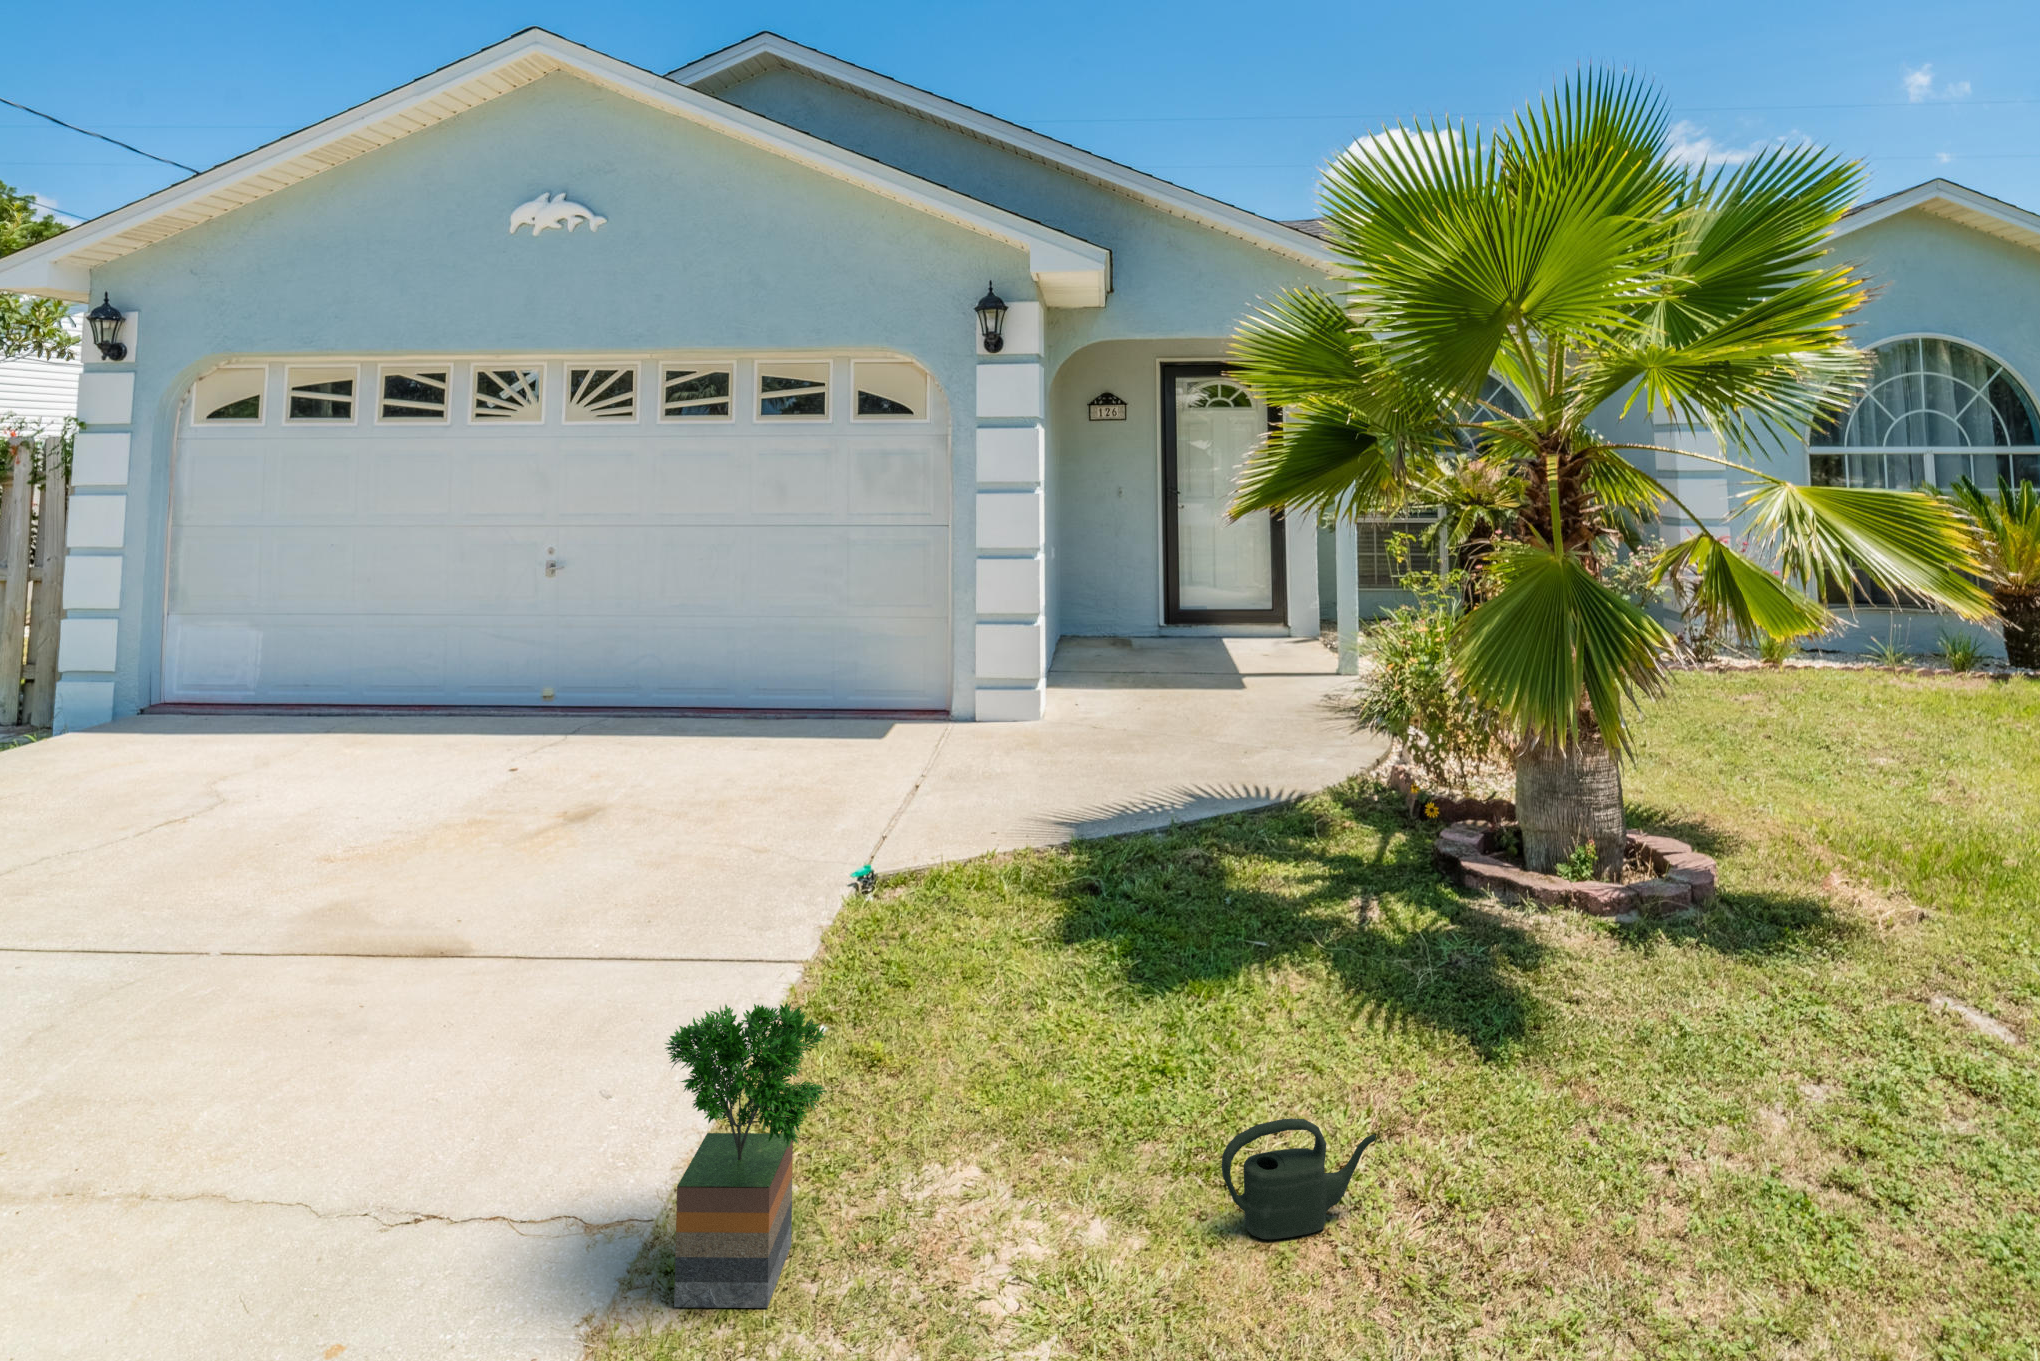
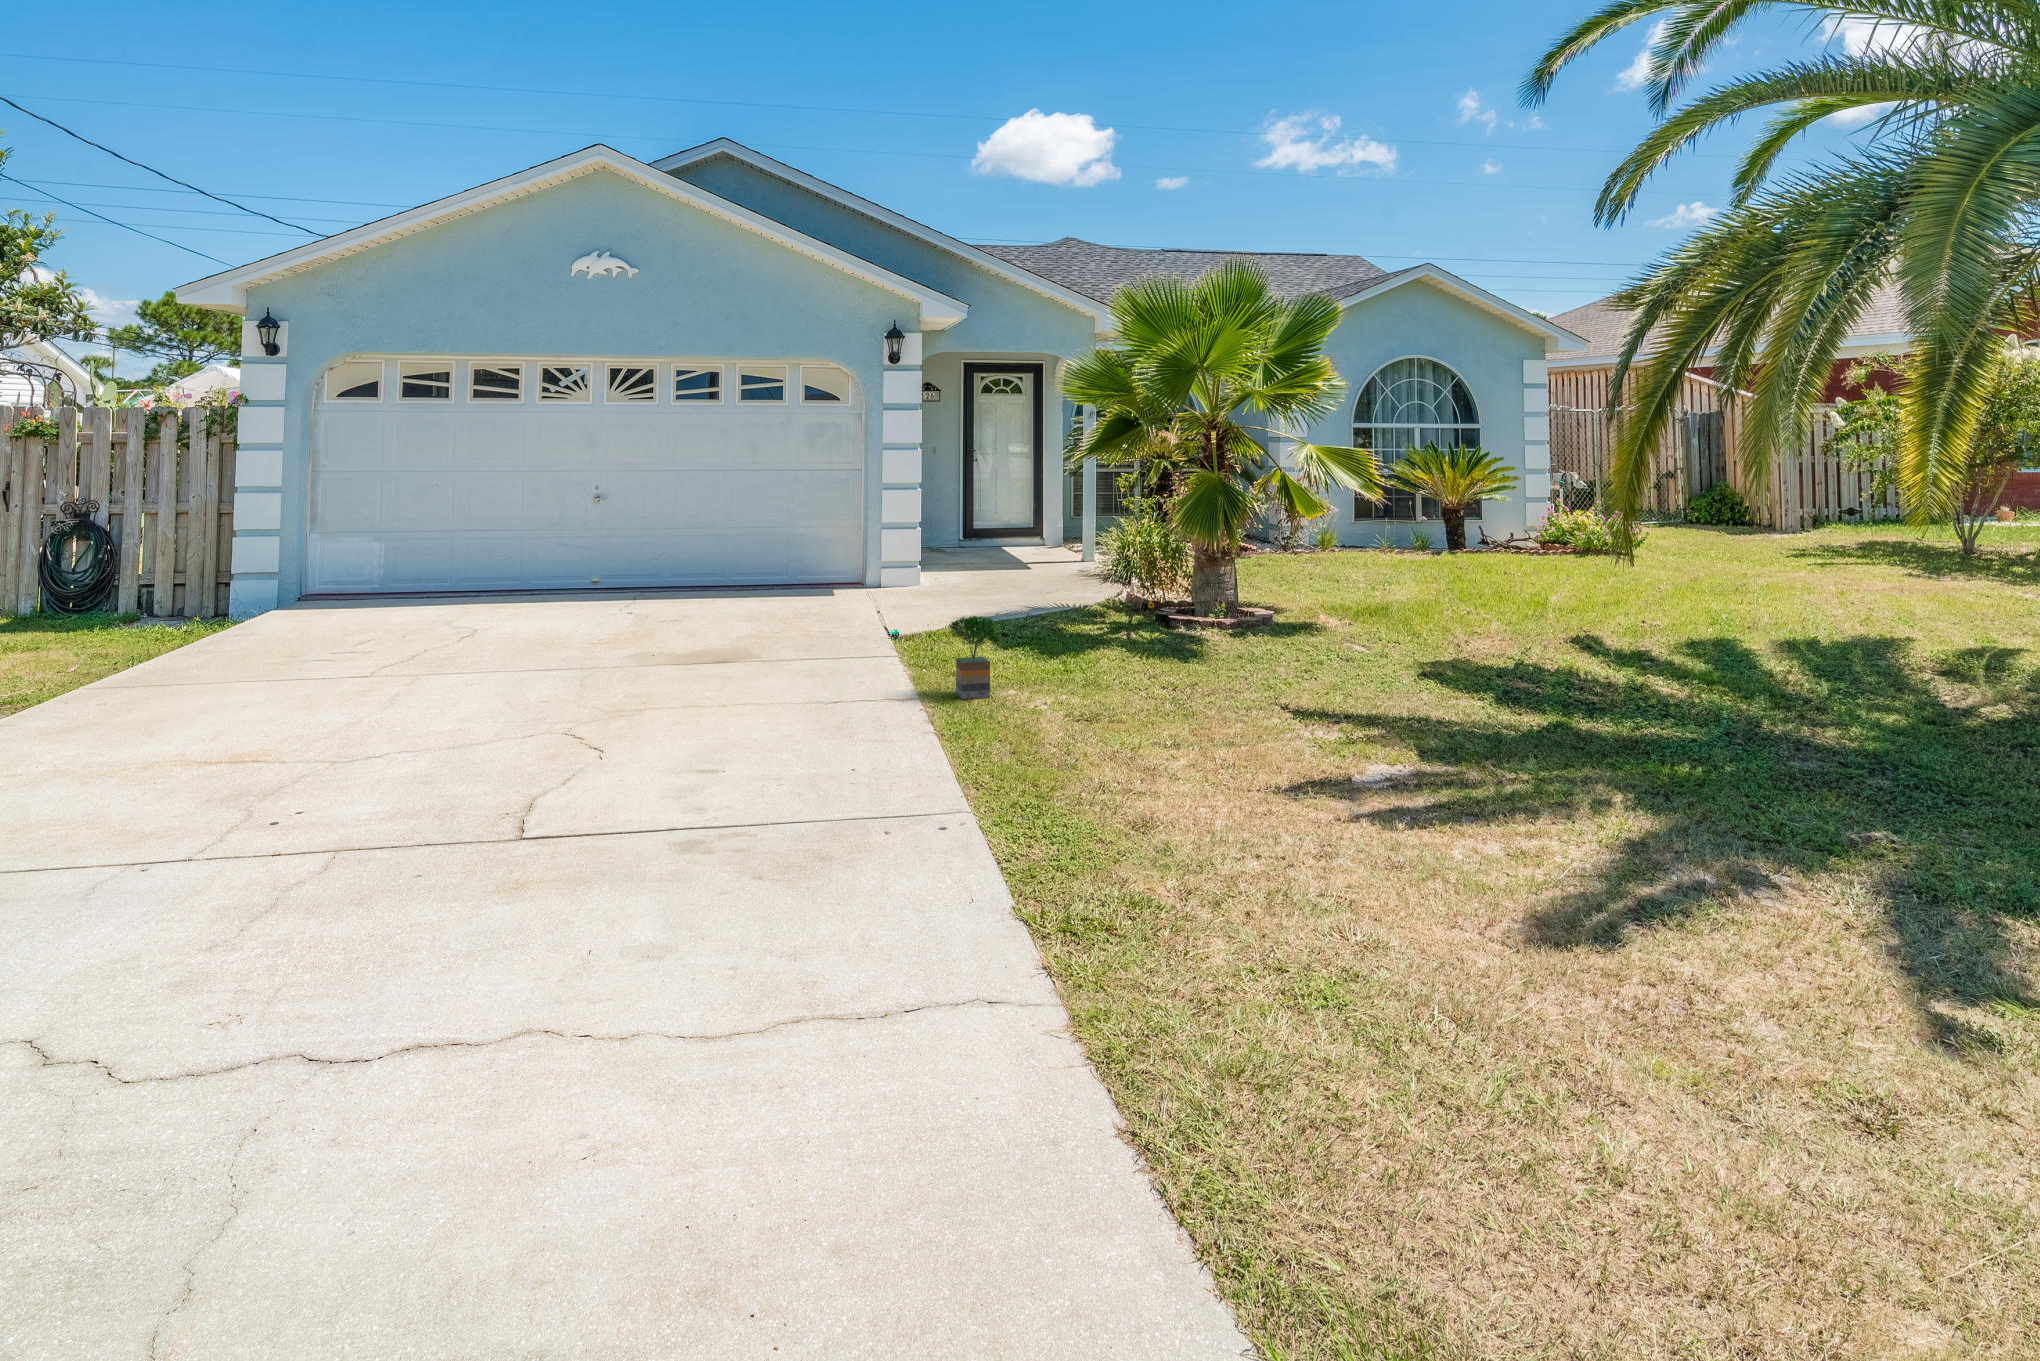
watering can: present [1221,1119,1376,1239] -> none [1116,648,1161,682]

